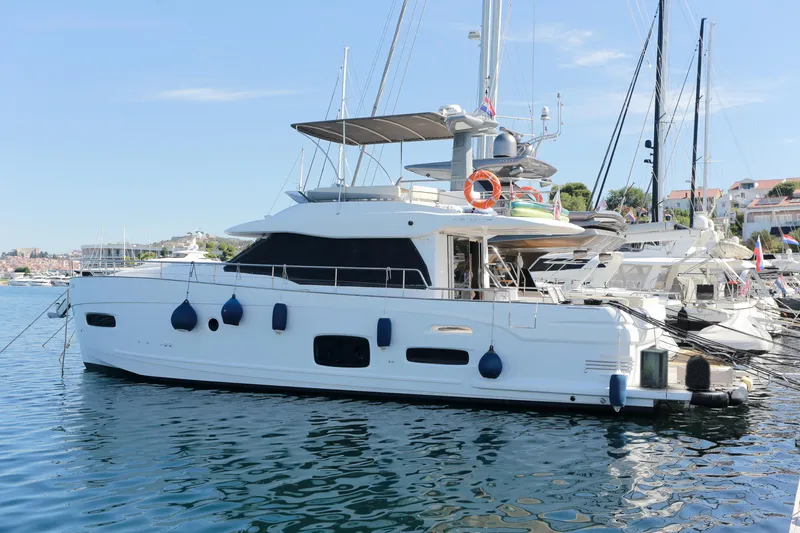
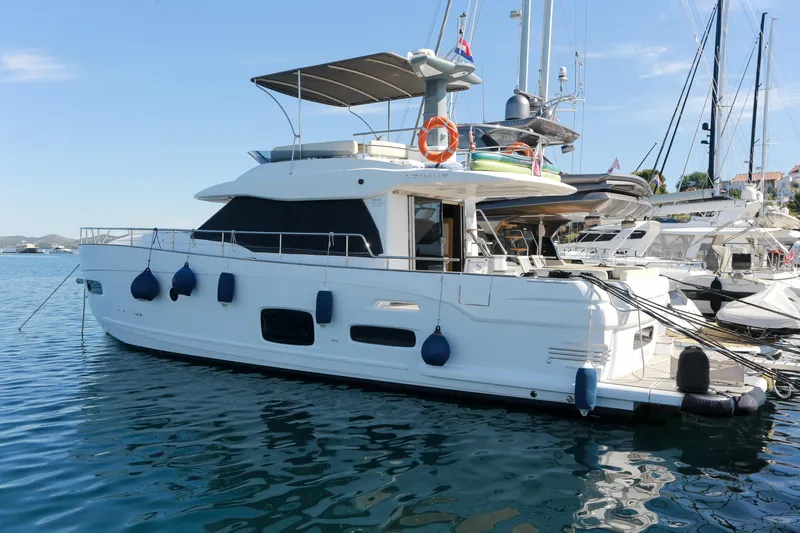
storage box: present [640,348,668,388] -> none [618,334,658,386]

